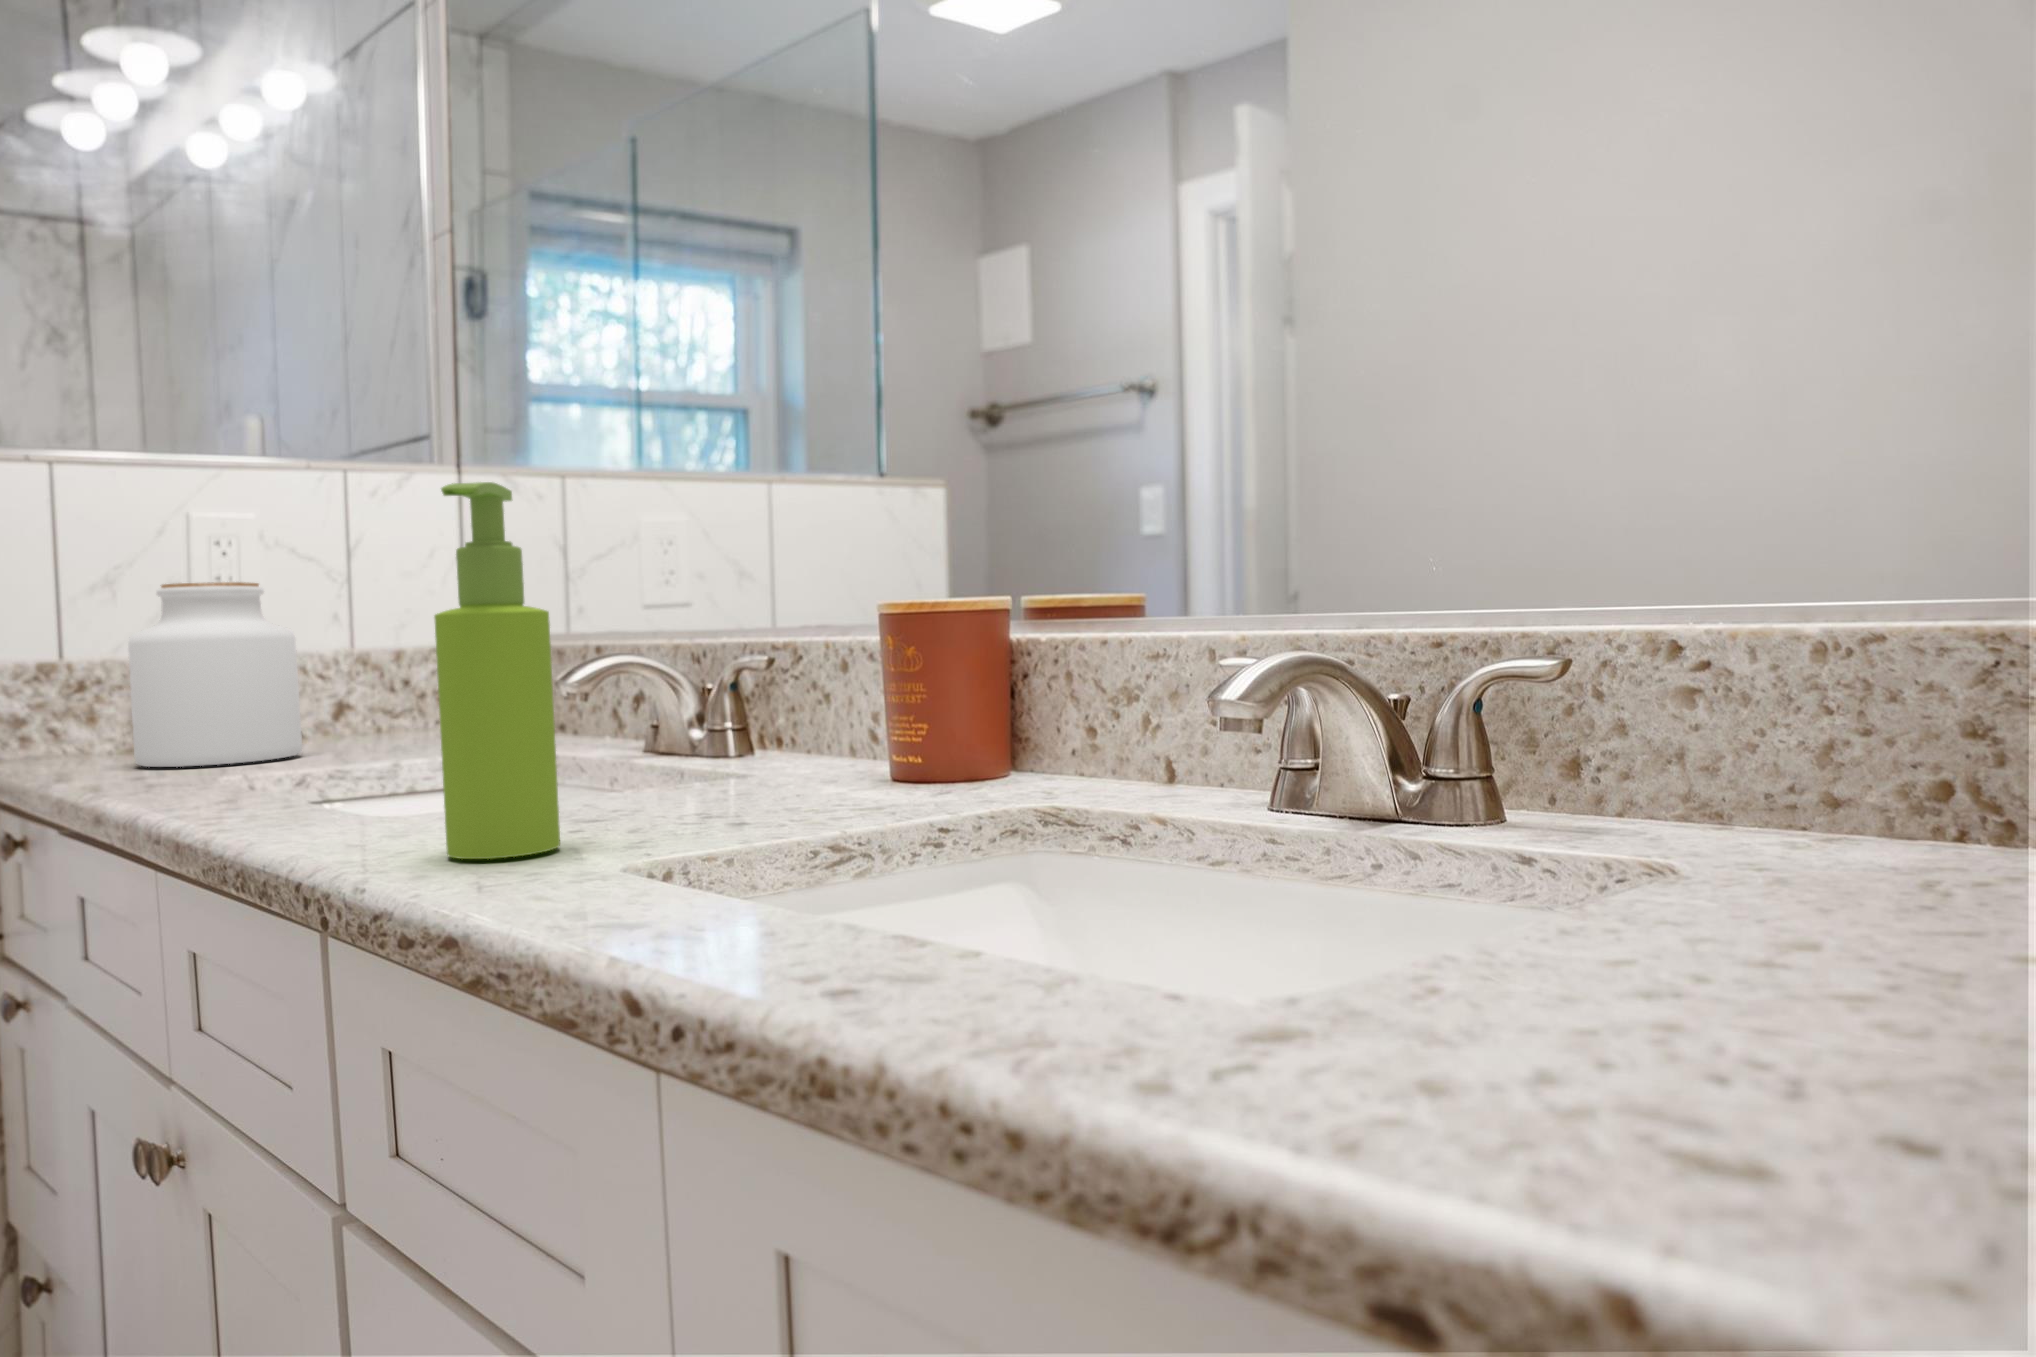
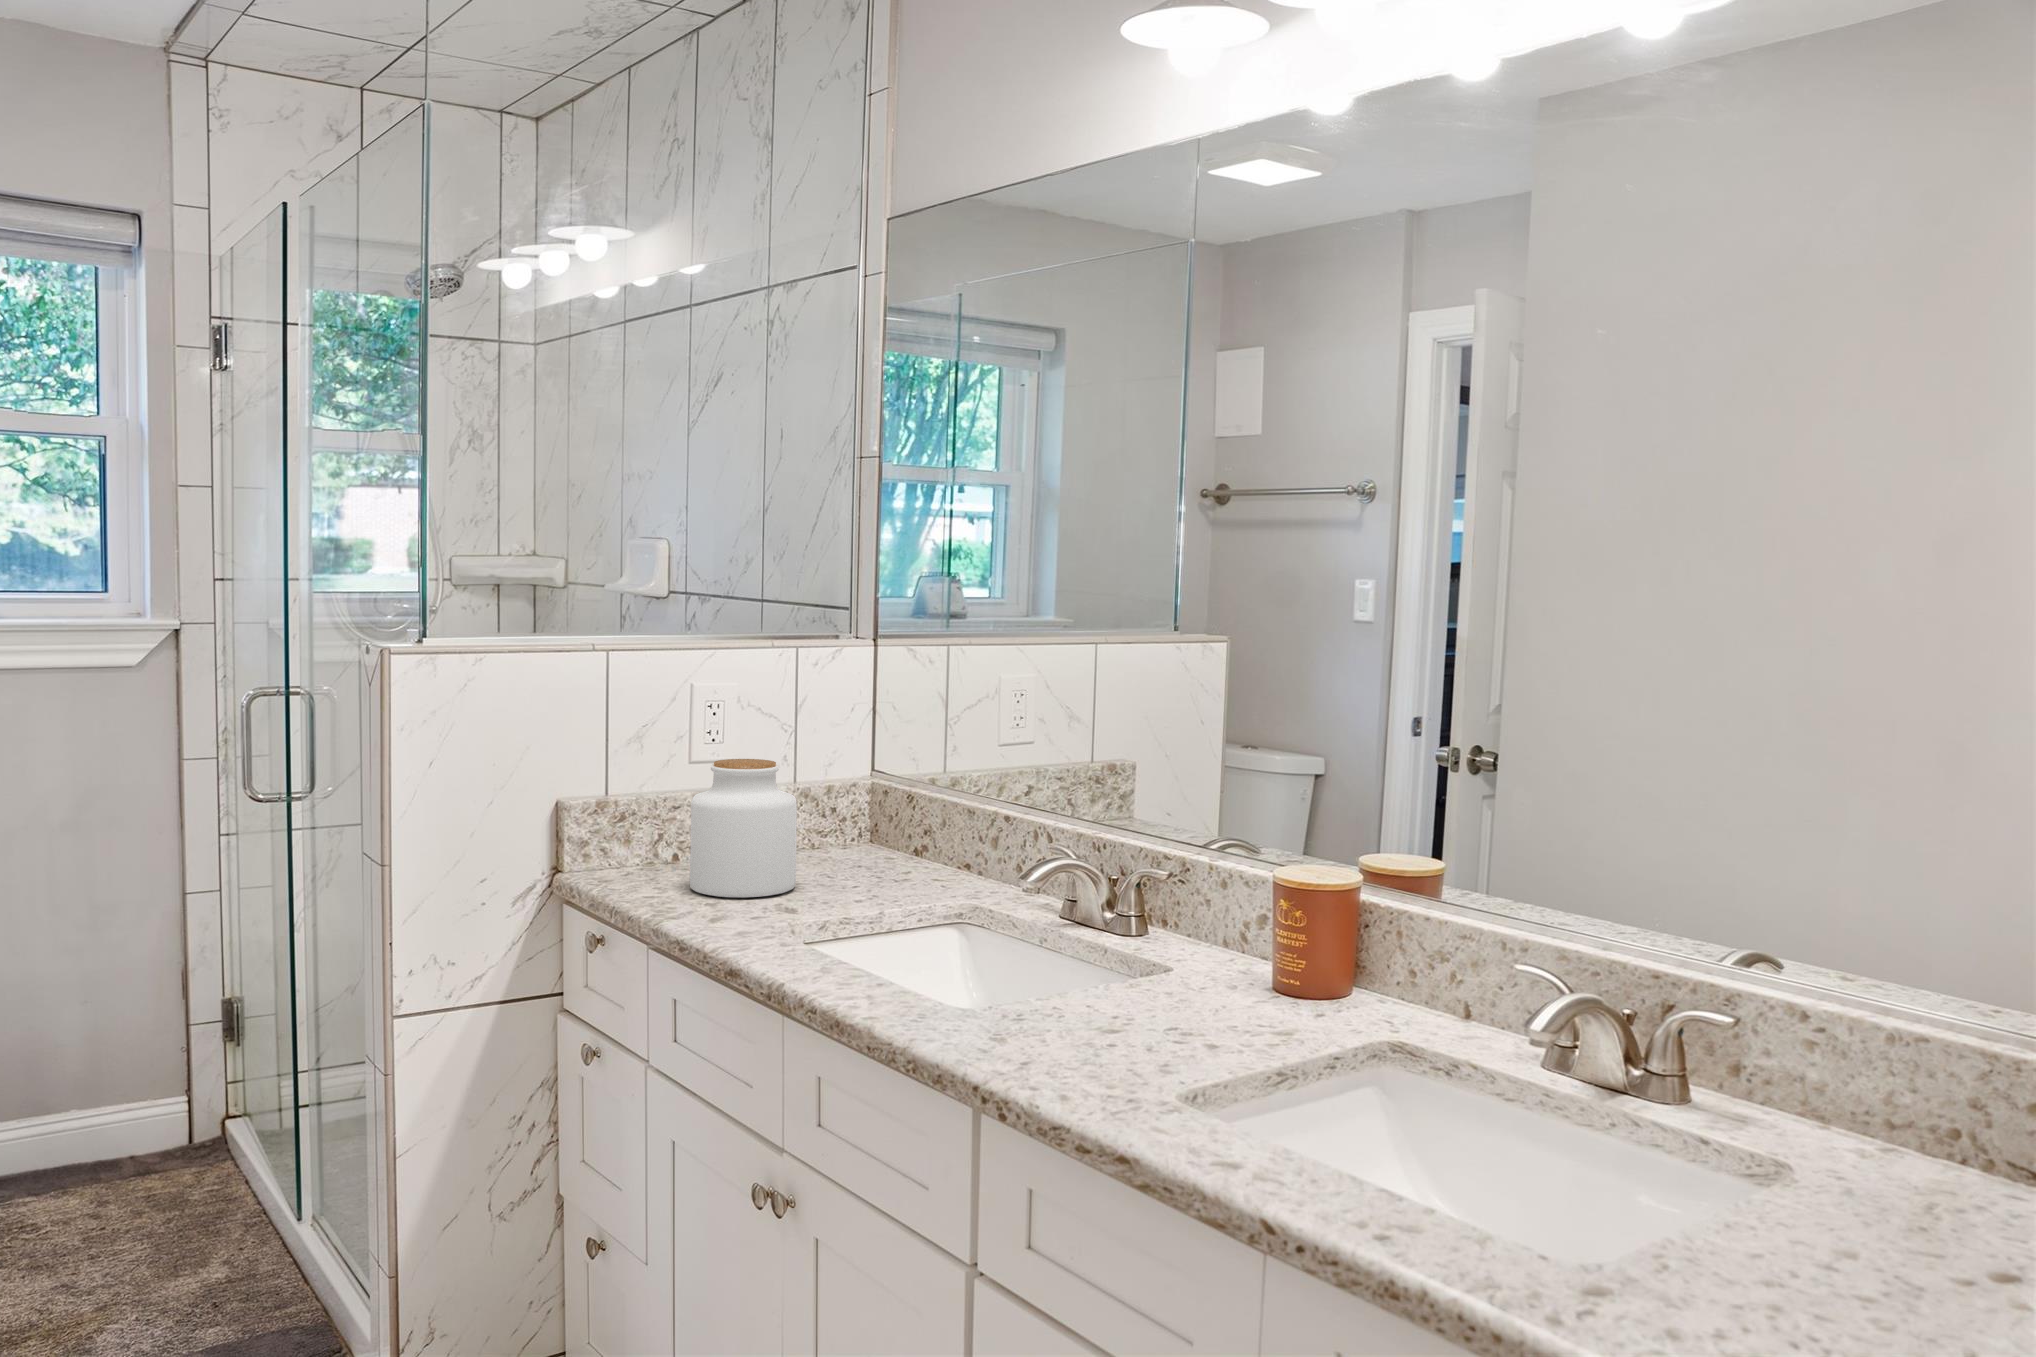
soap dispenser: present [434,482,560,859] -> none [1057,848,1122,1067]

